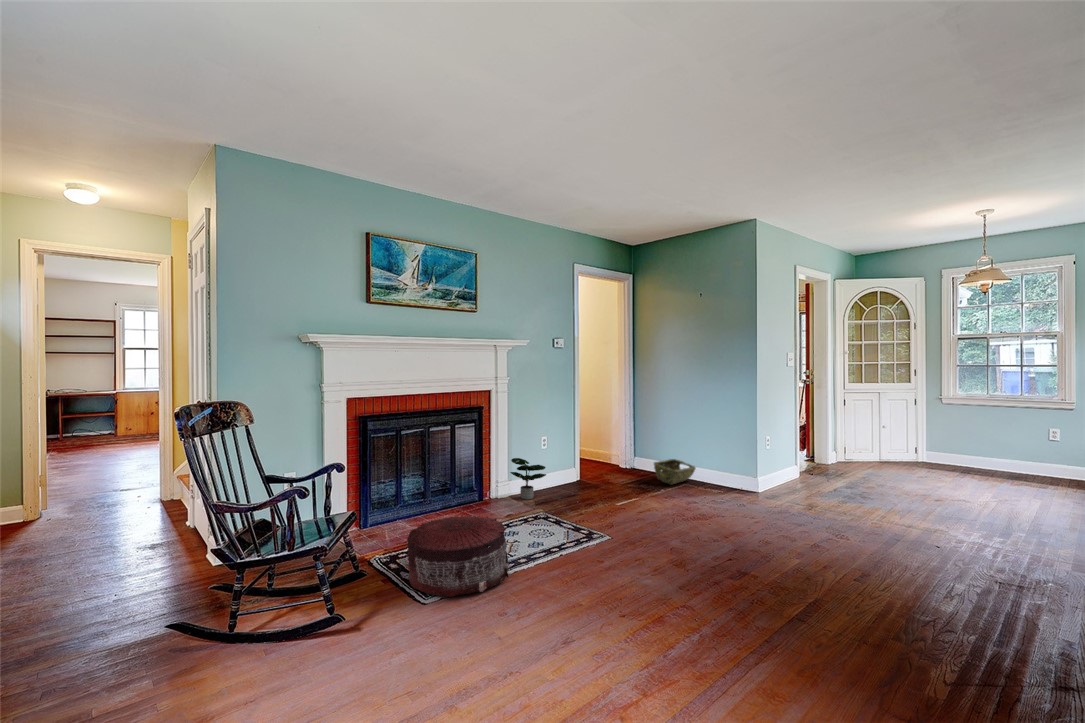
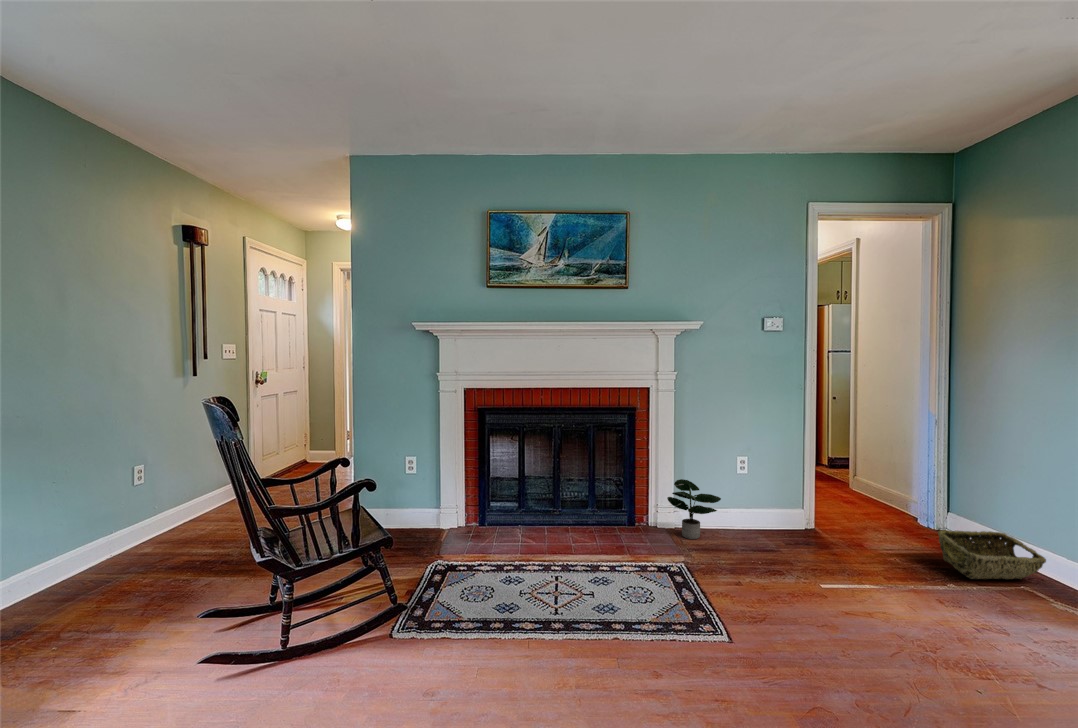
pouf: present [407,515,509,597] -> none [410,538,530,647]

